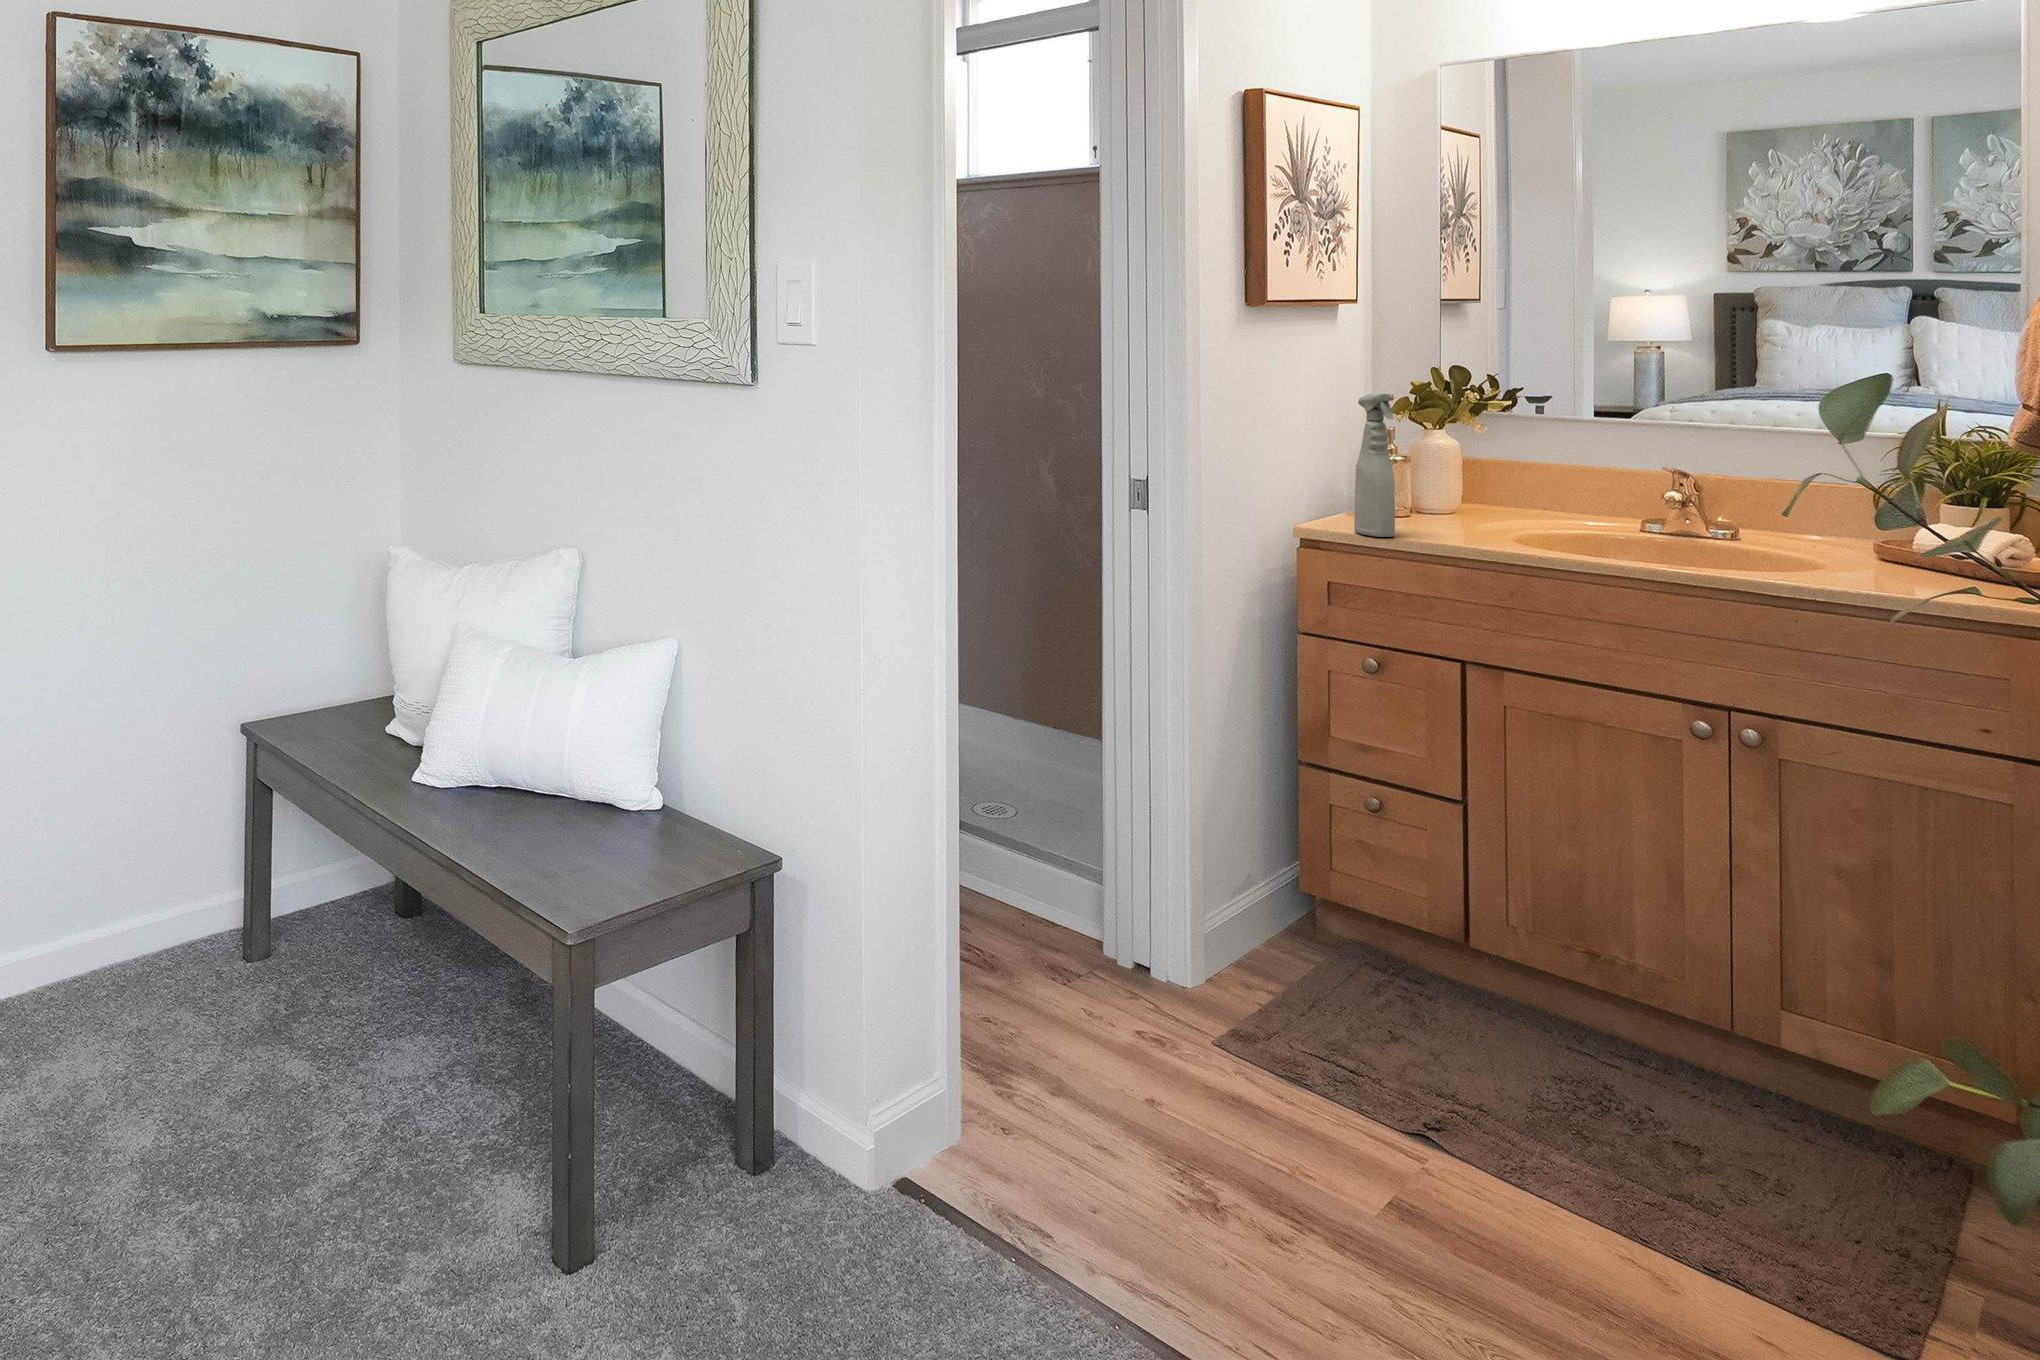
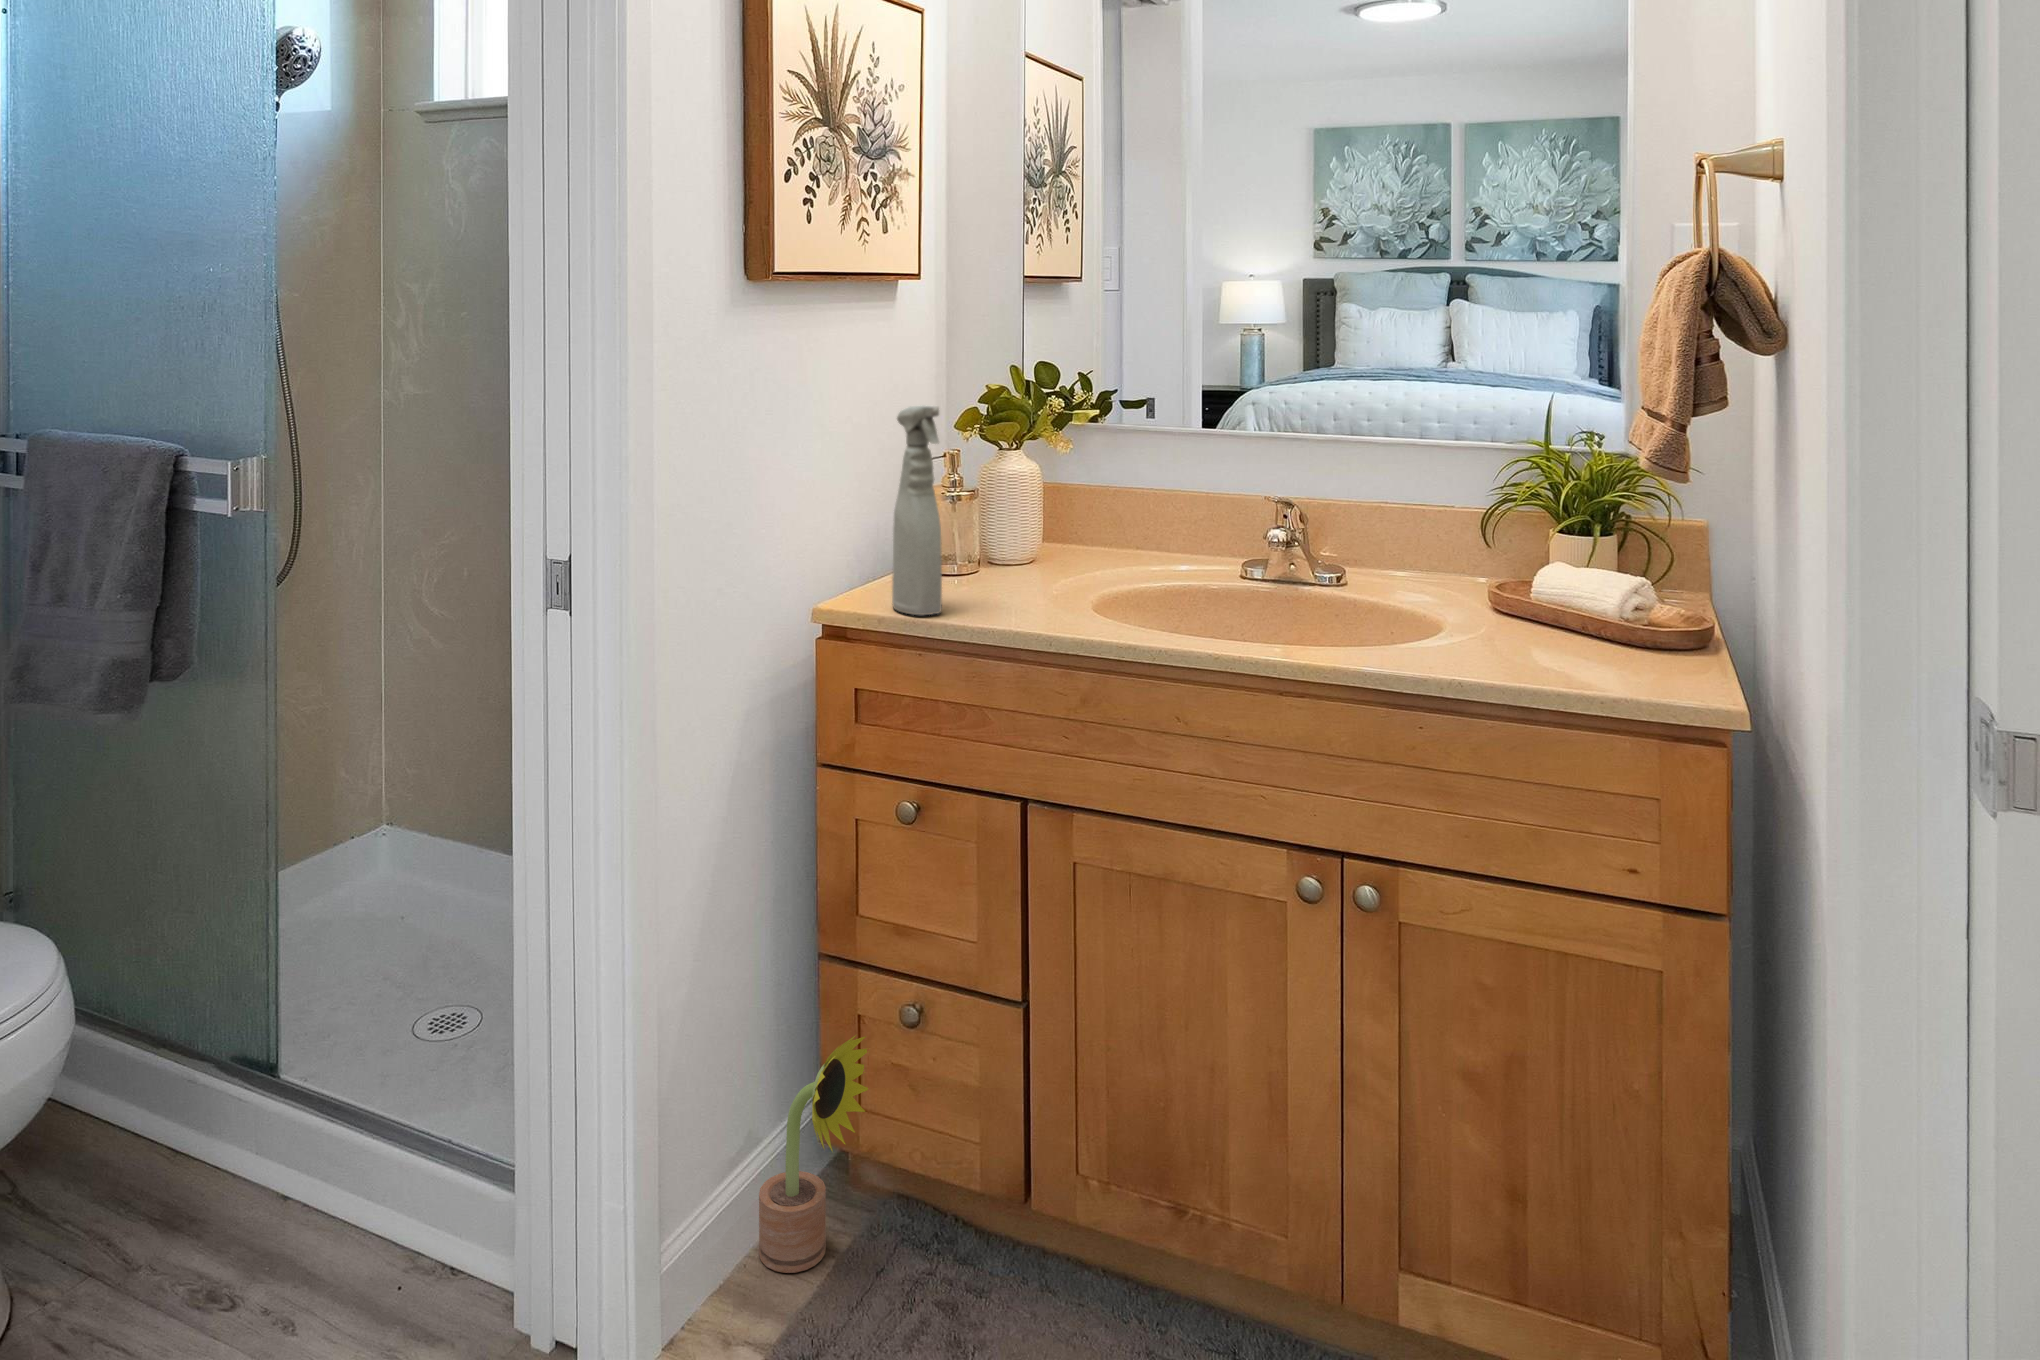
decorative plant: none [1260,818,1343,968] -> present [759,1035,868,1273]

